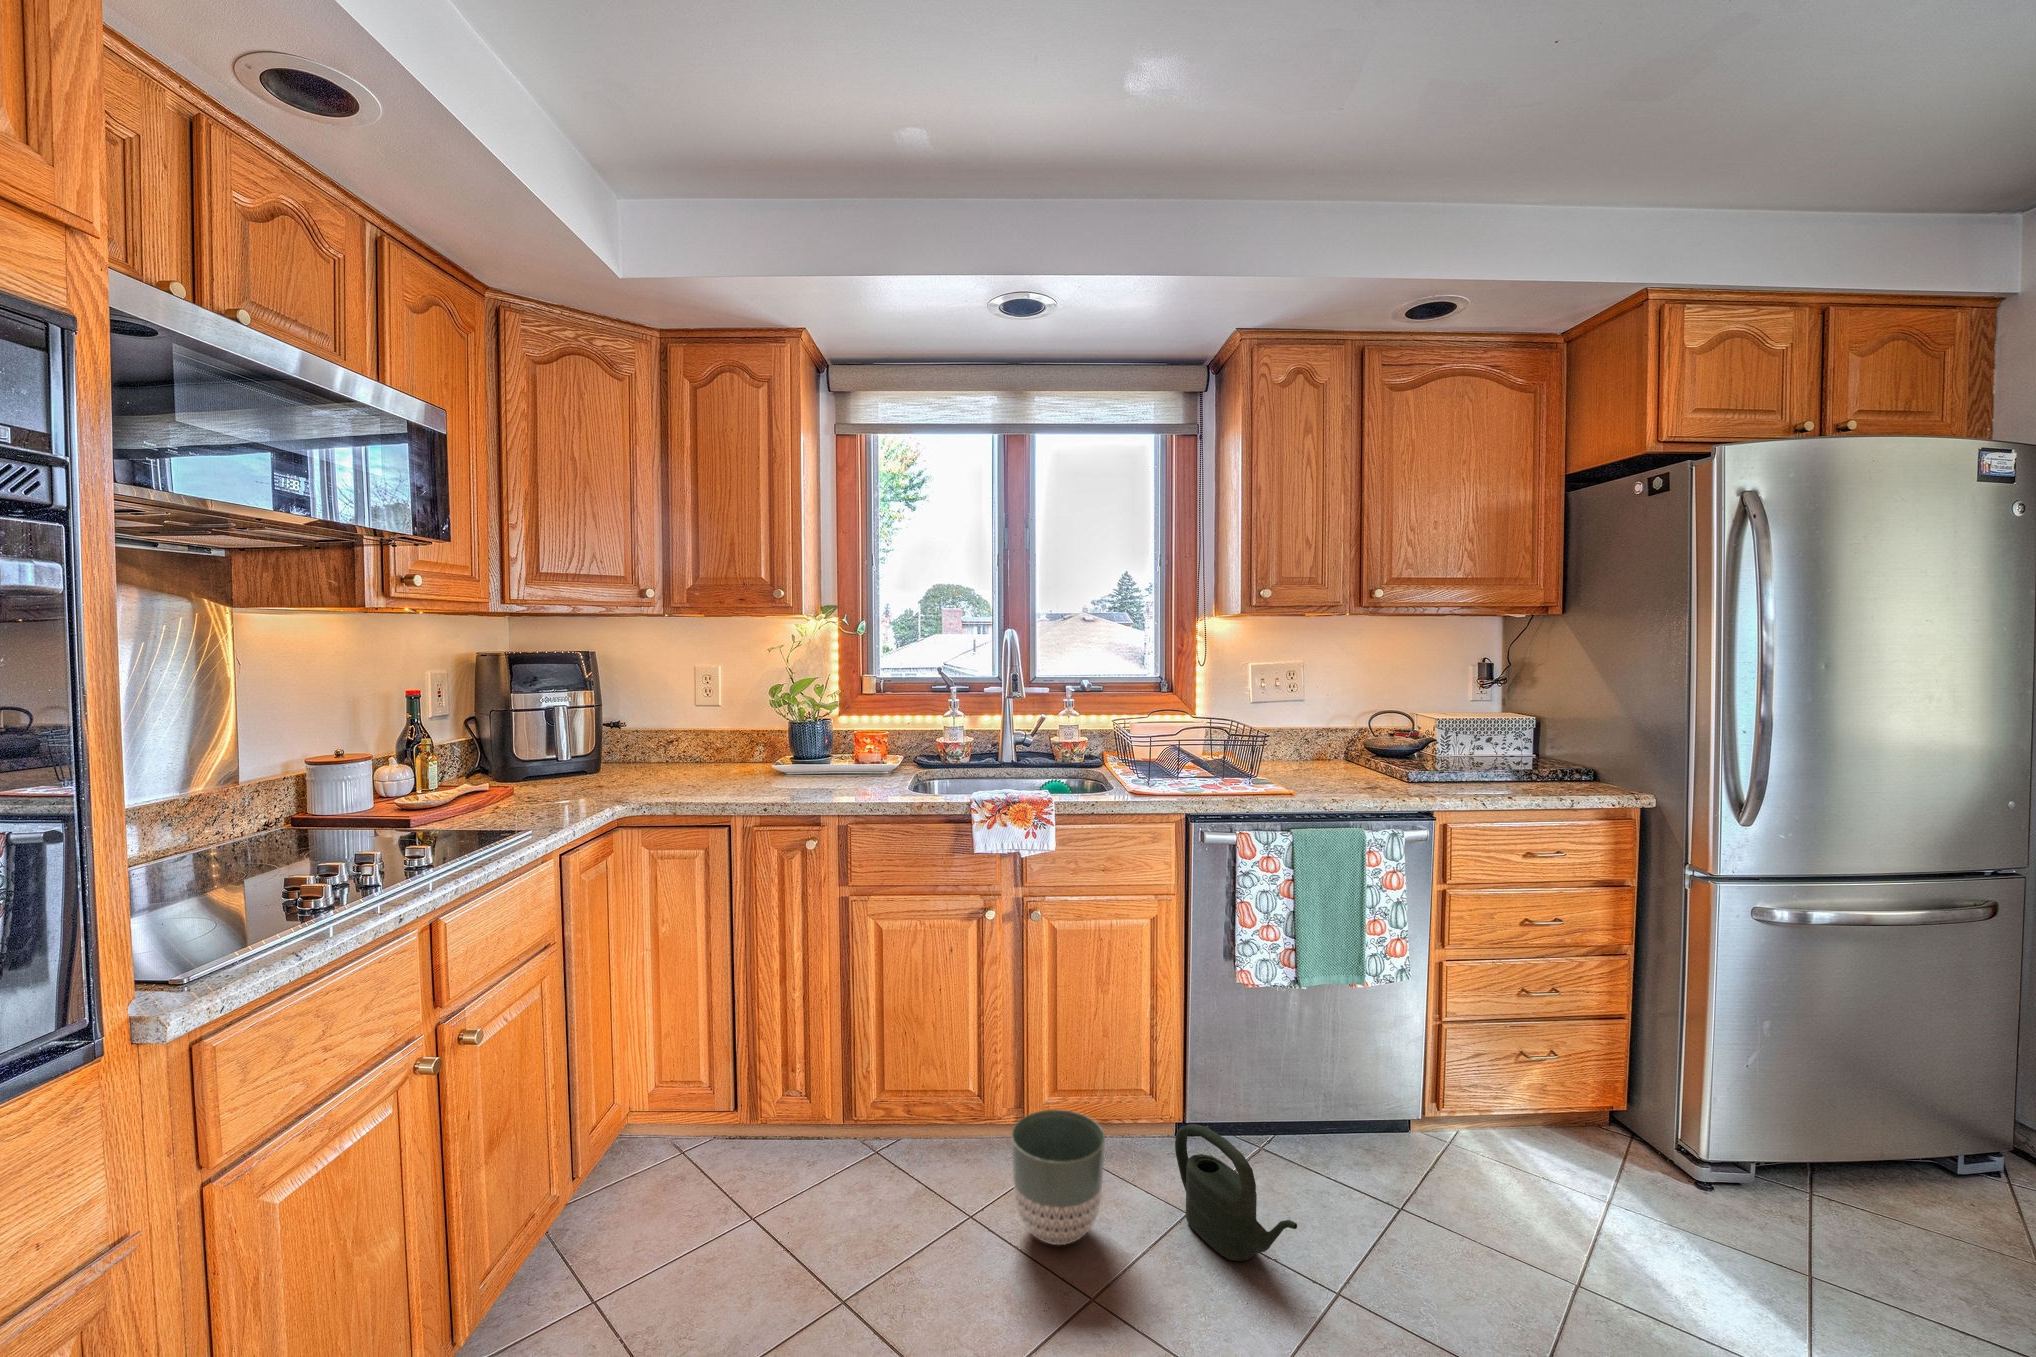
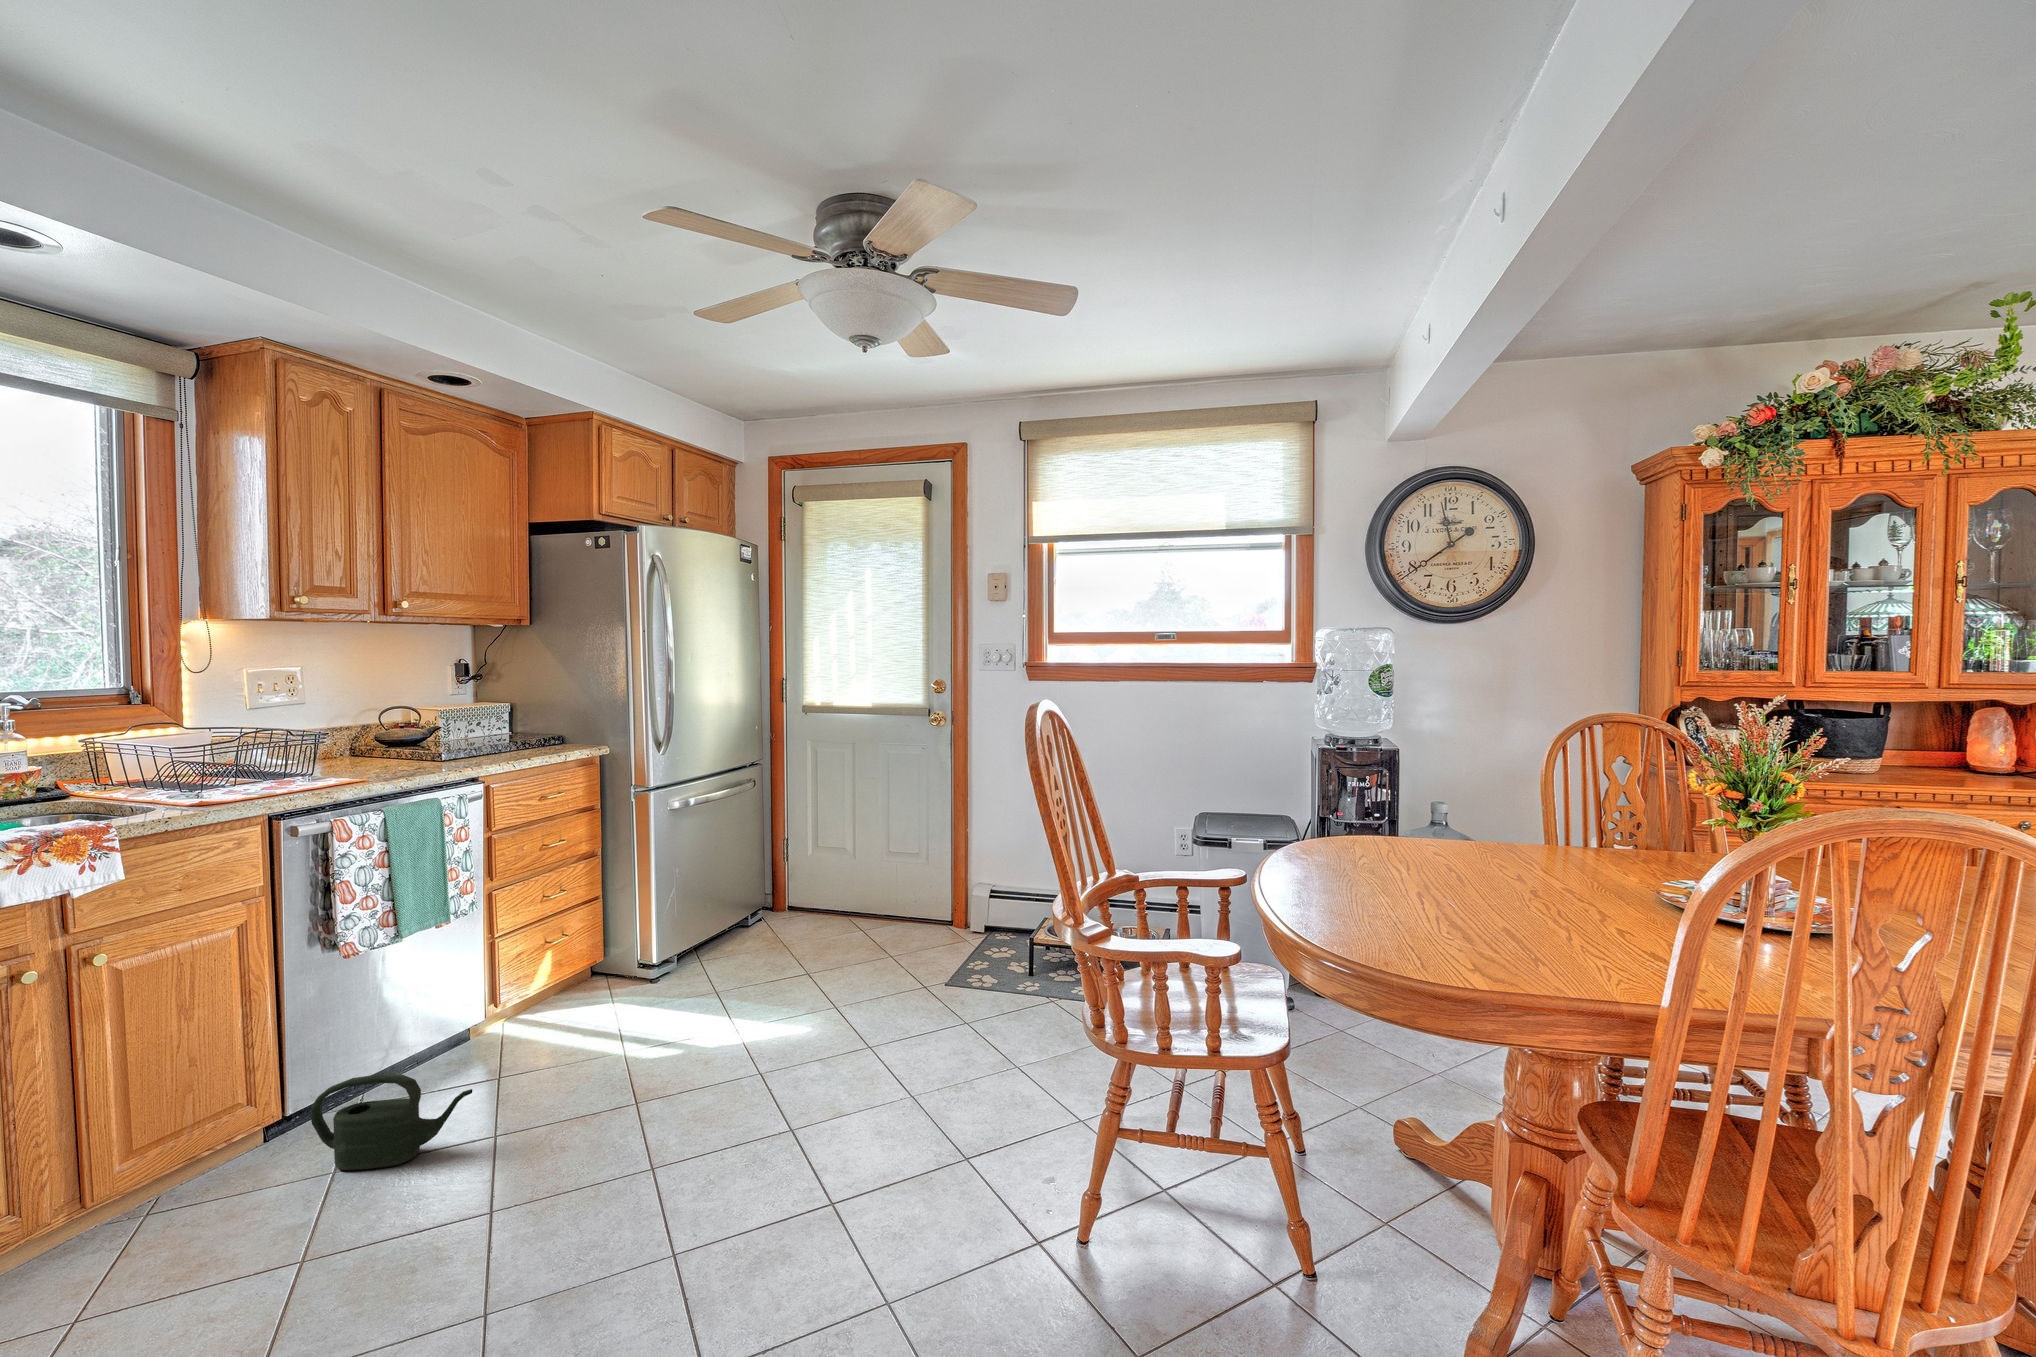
planter: present [1011,1110,1105,1245] -> none [137,1125,269,1265]

